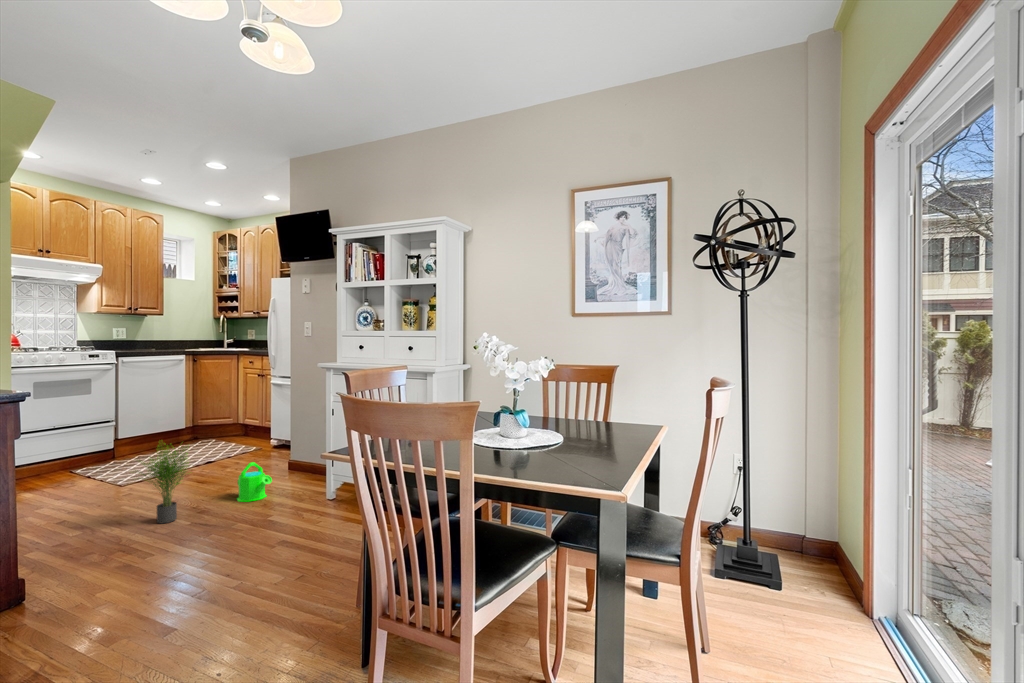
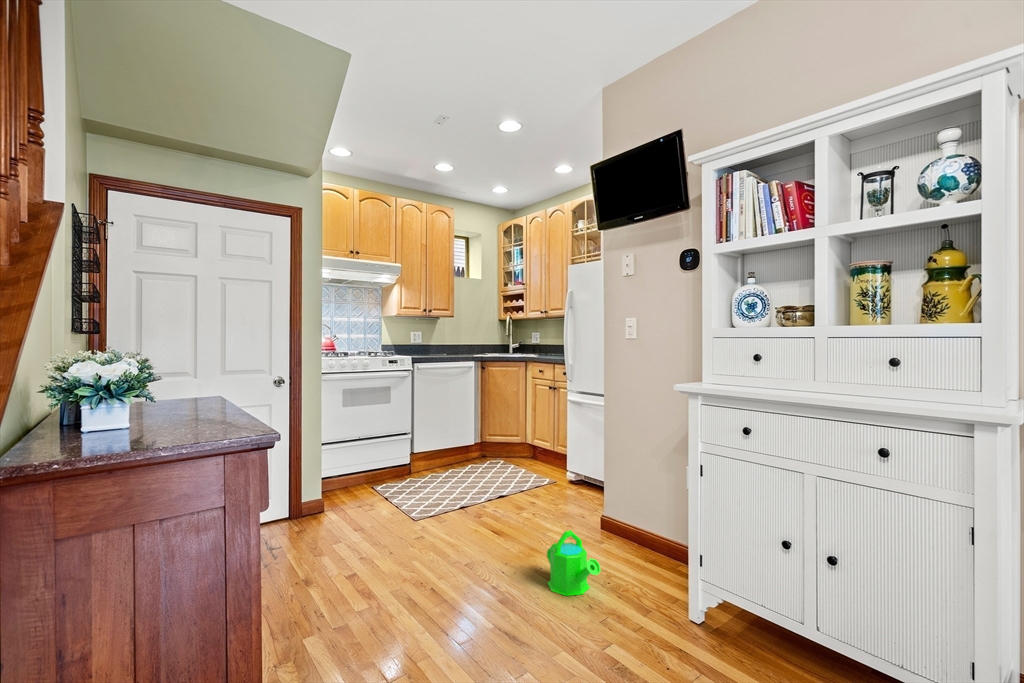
potted plant: present [139,448,188,523] -> none [412,489,501,622]

